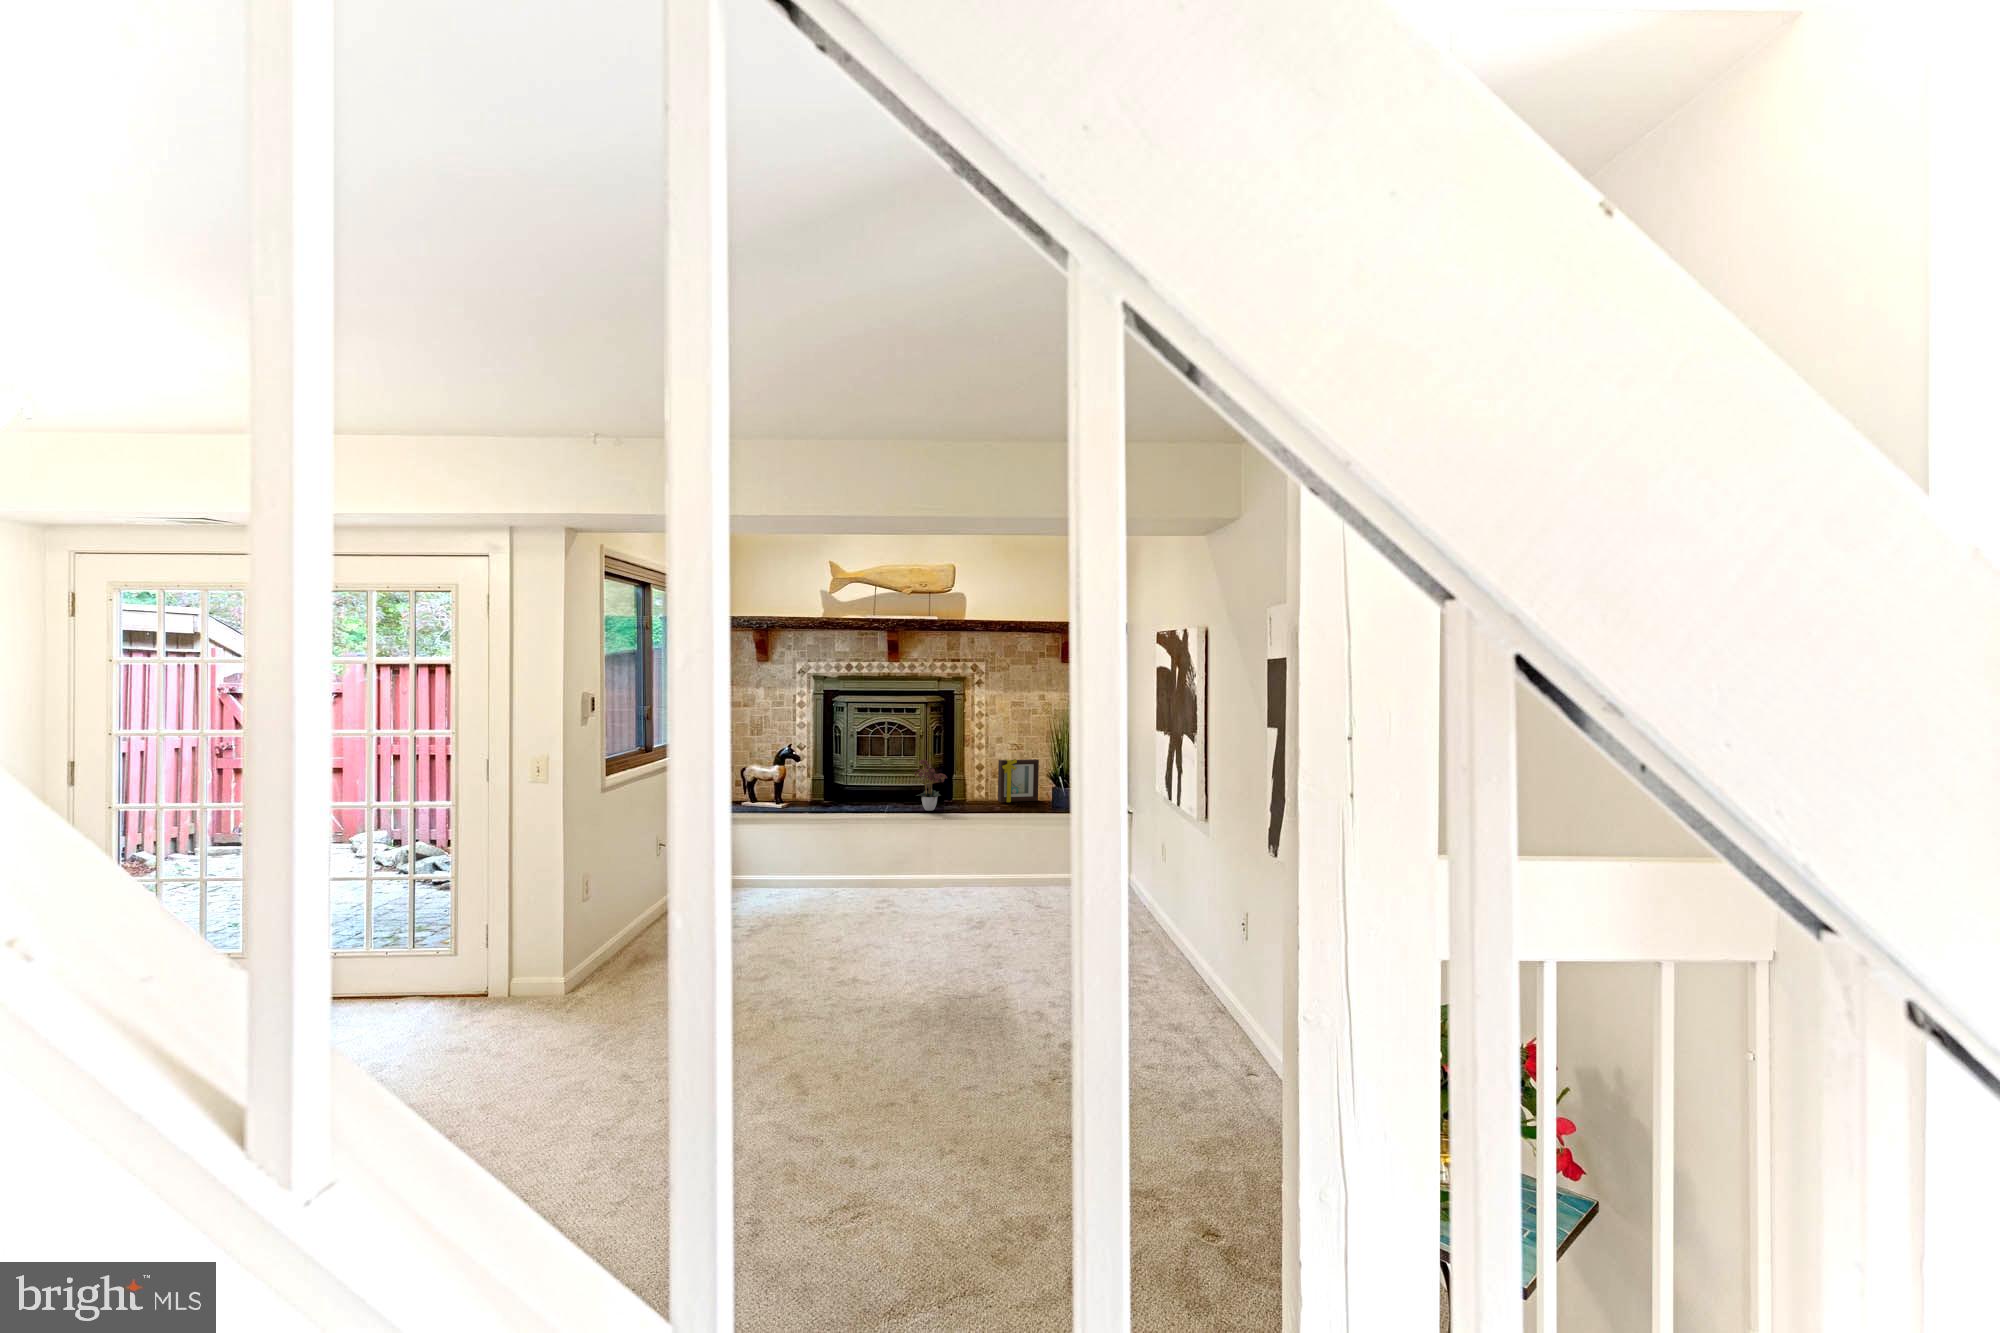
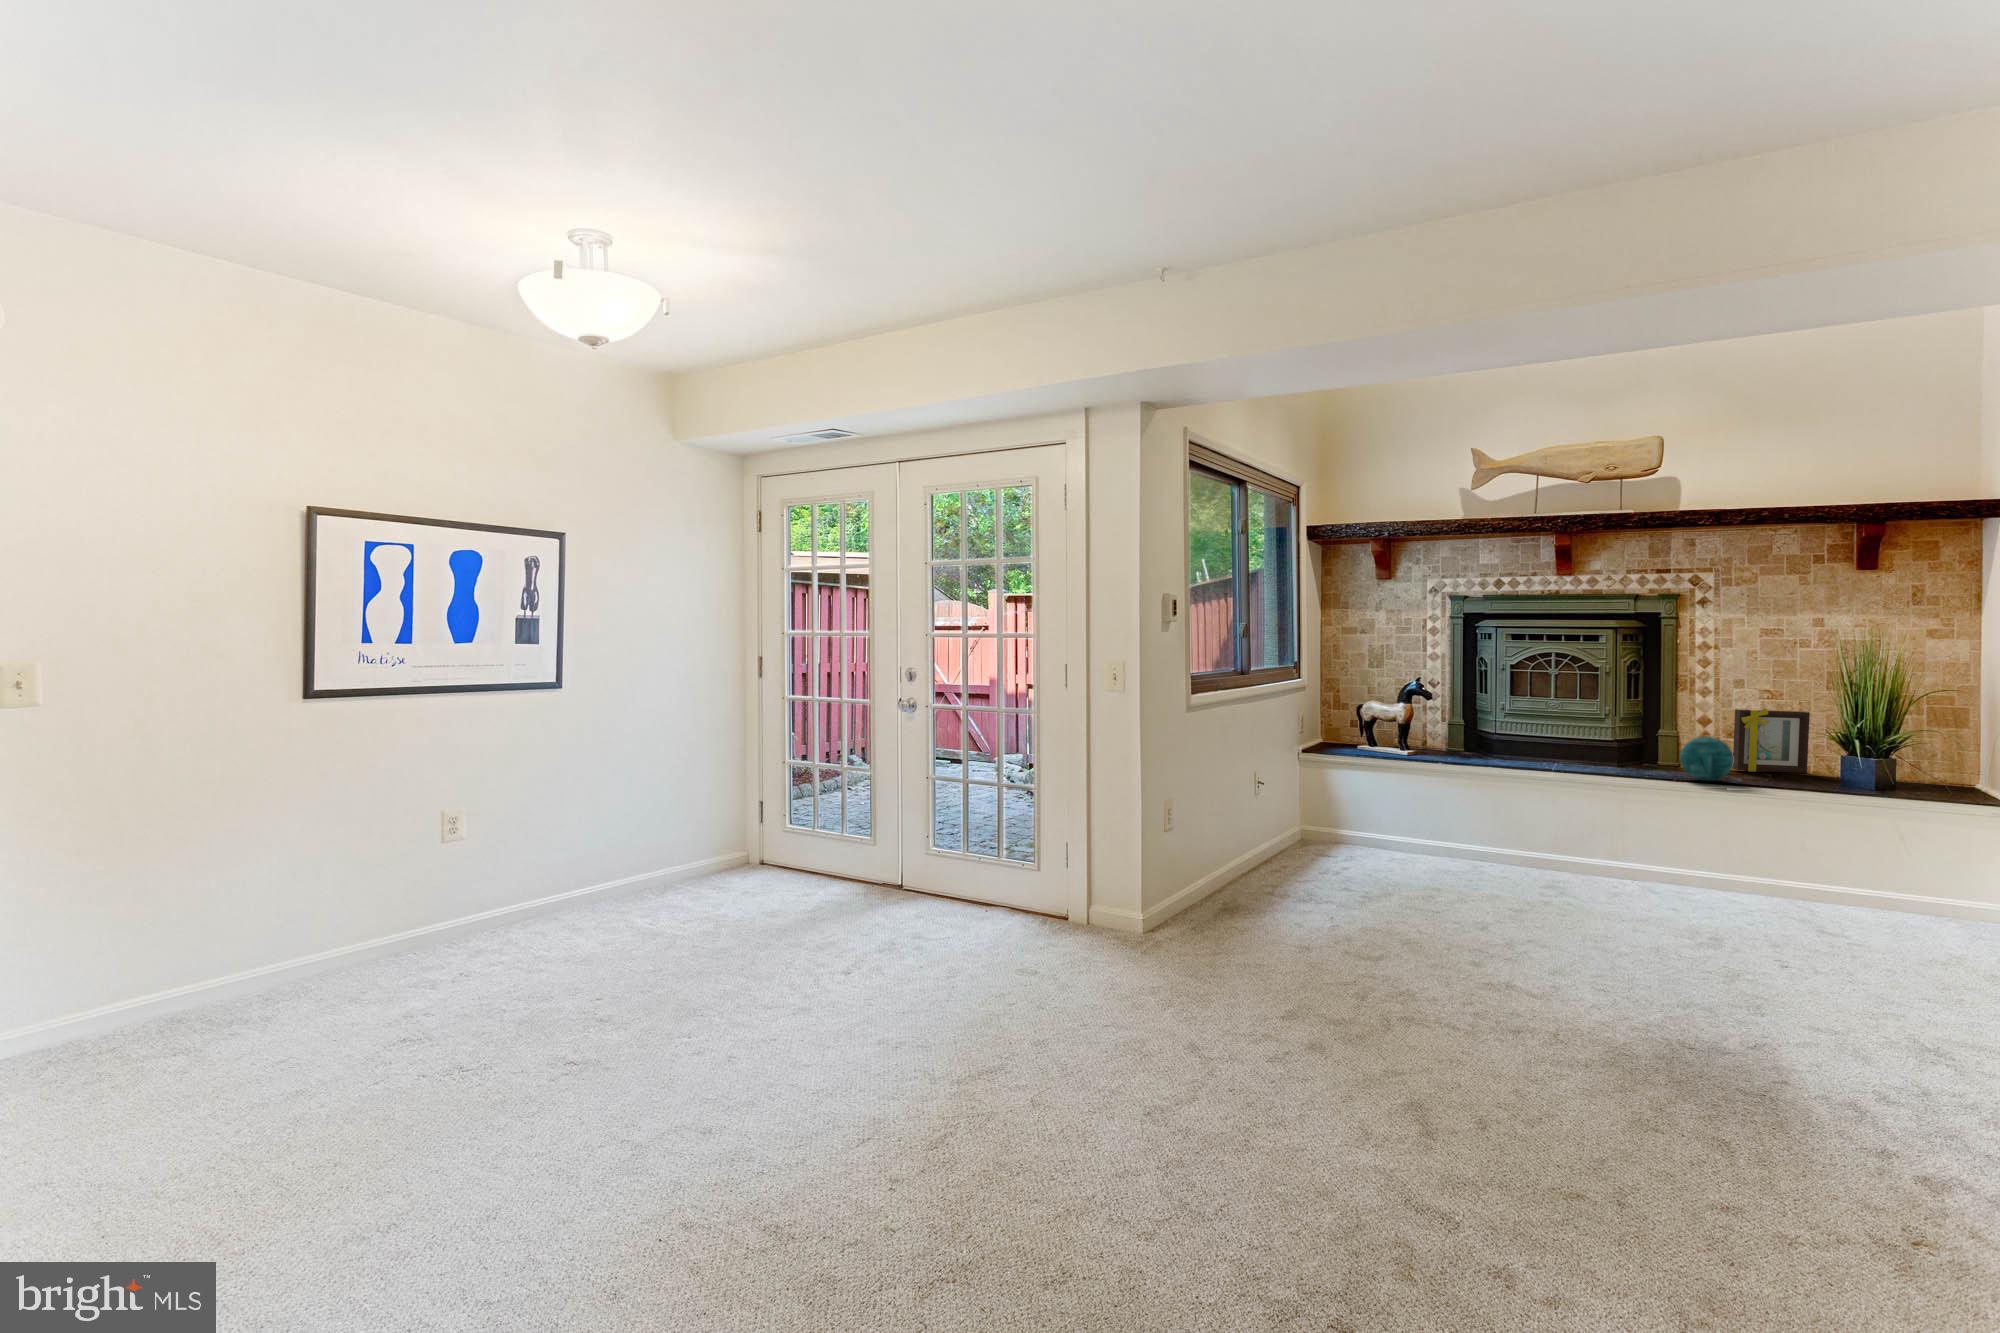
flower arrangement: present [915,760,947,811] -> none [1588,699,1647,773]
decorative orb: none [969,781,999,812] -> present [1680,736,1734,781]

